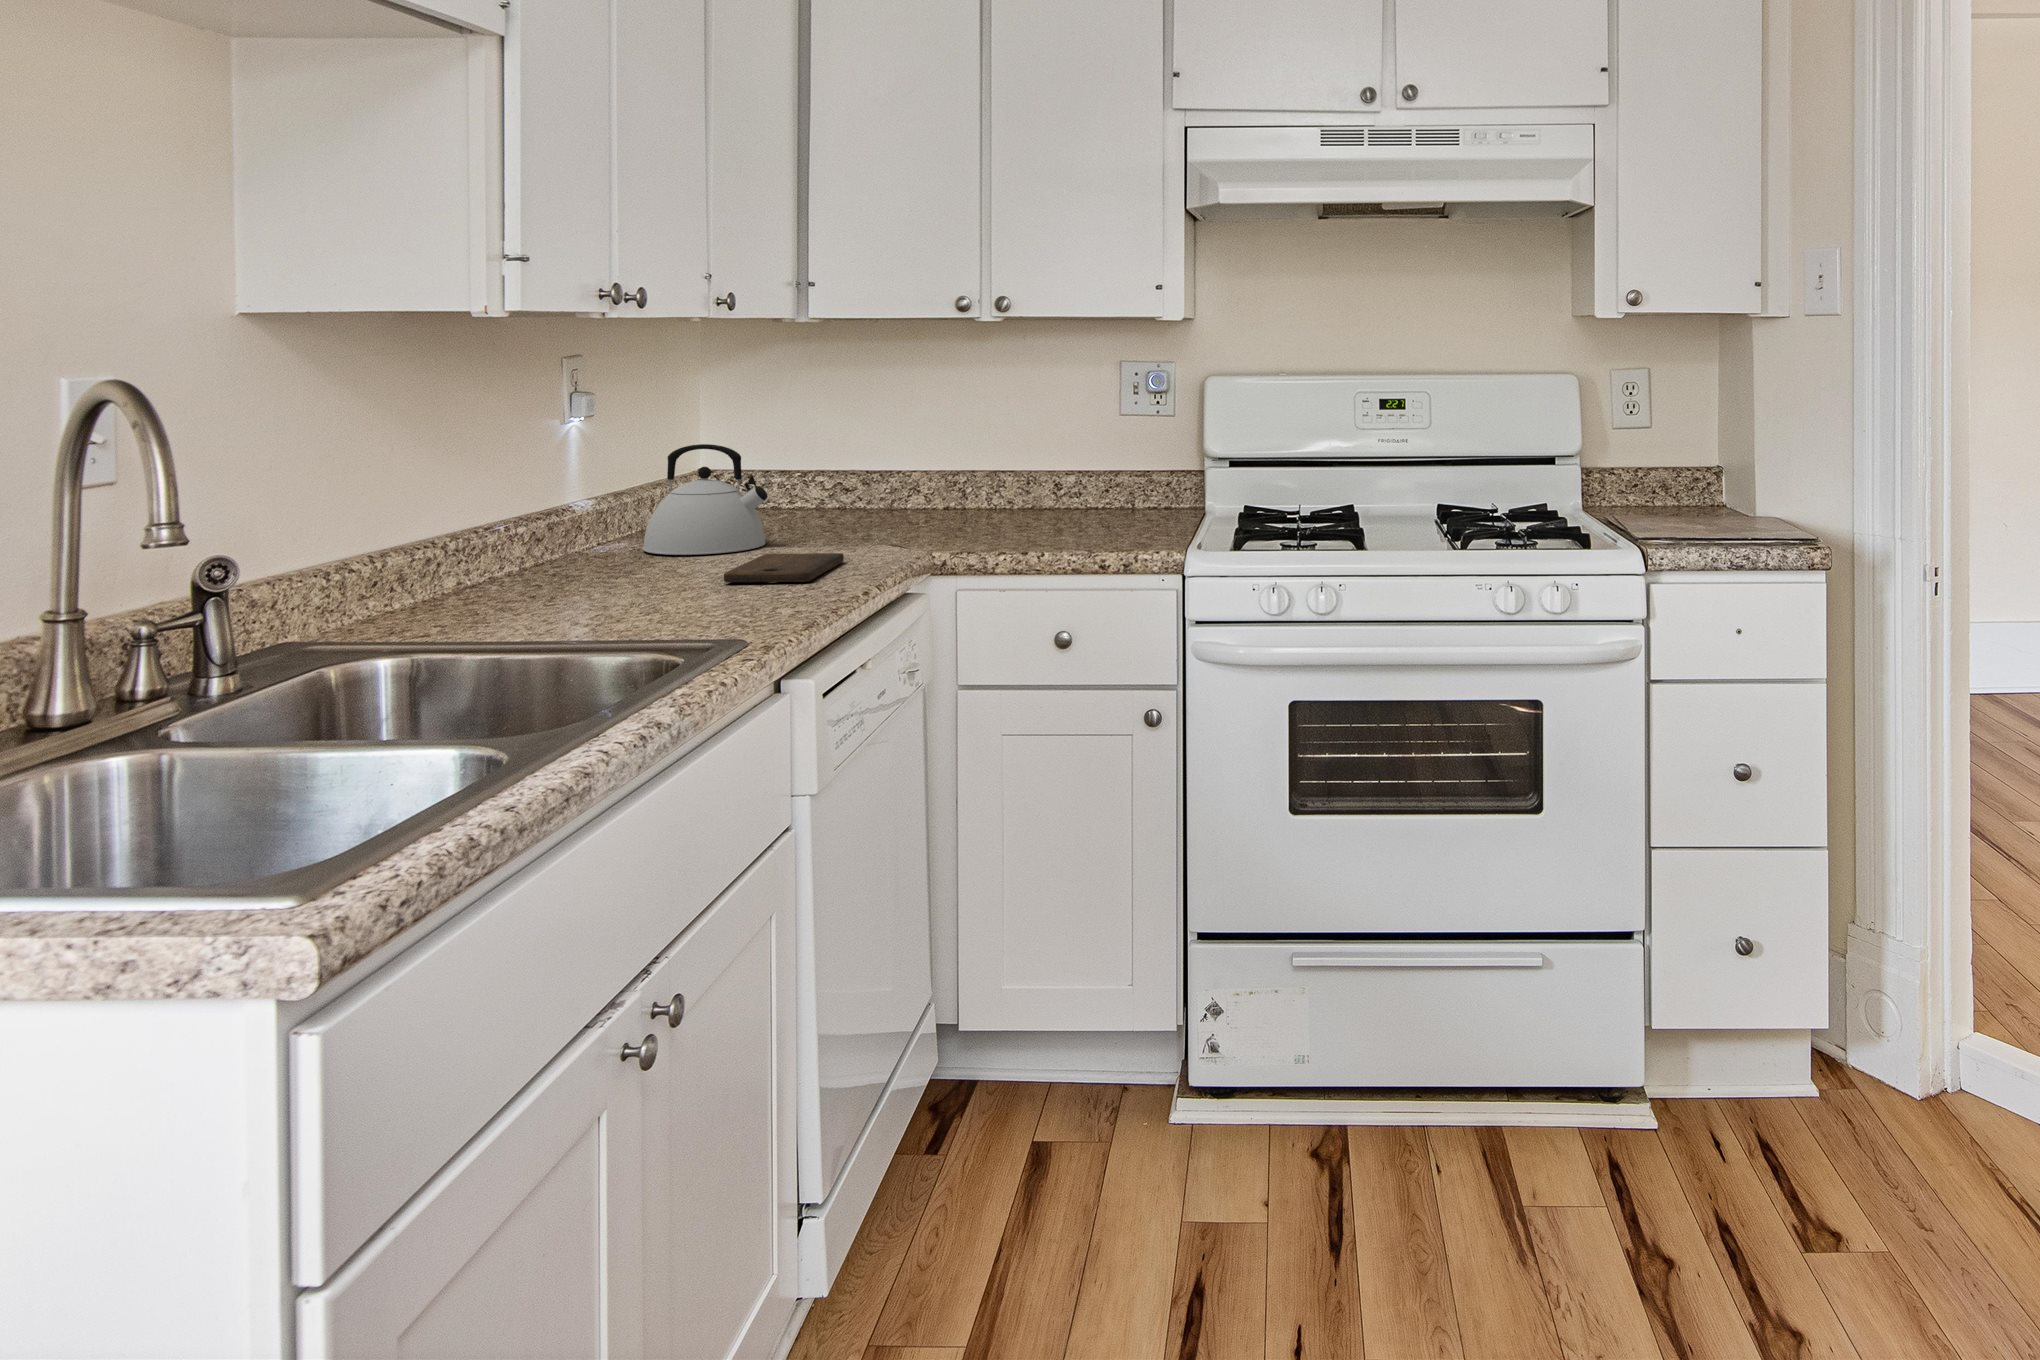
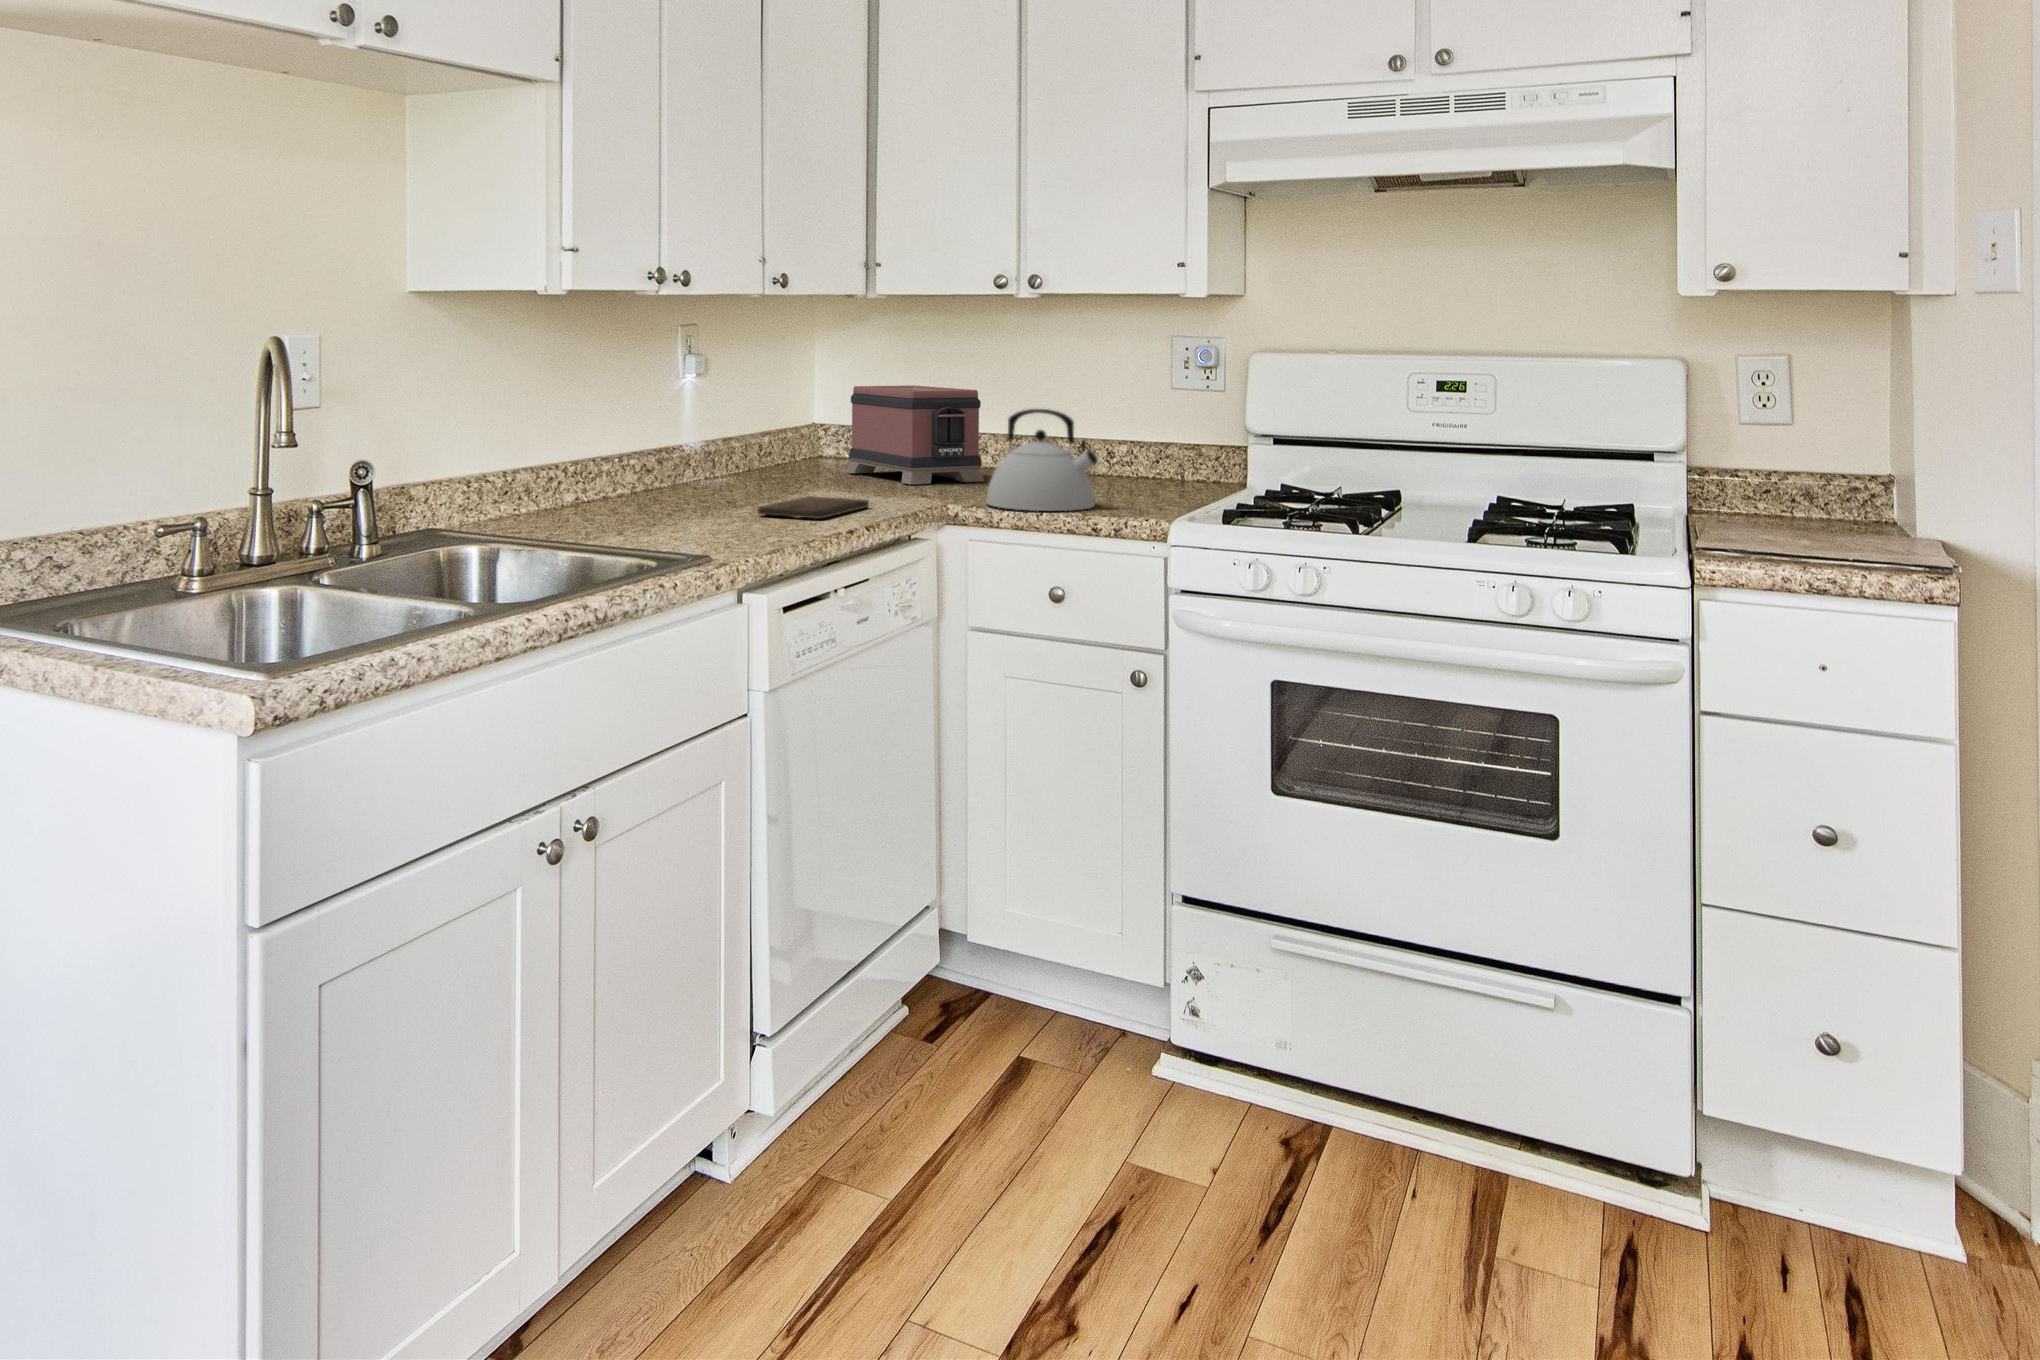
toaster: none [757,415,930,529] -> present [846,385,984,485]
kettle: present [643,444,768,555] -> present [986,409,1098,511]

